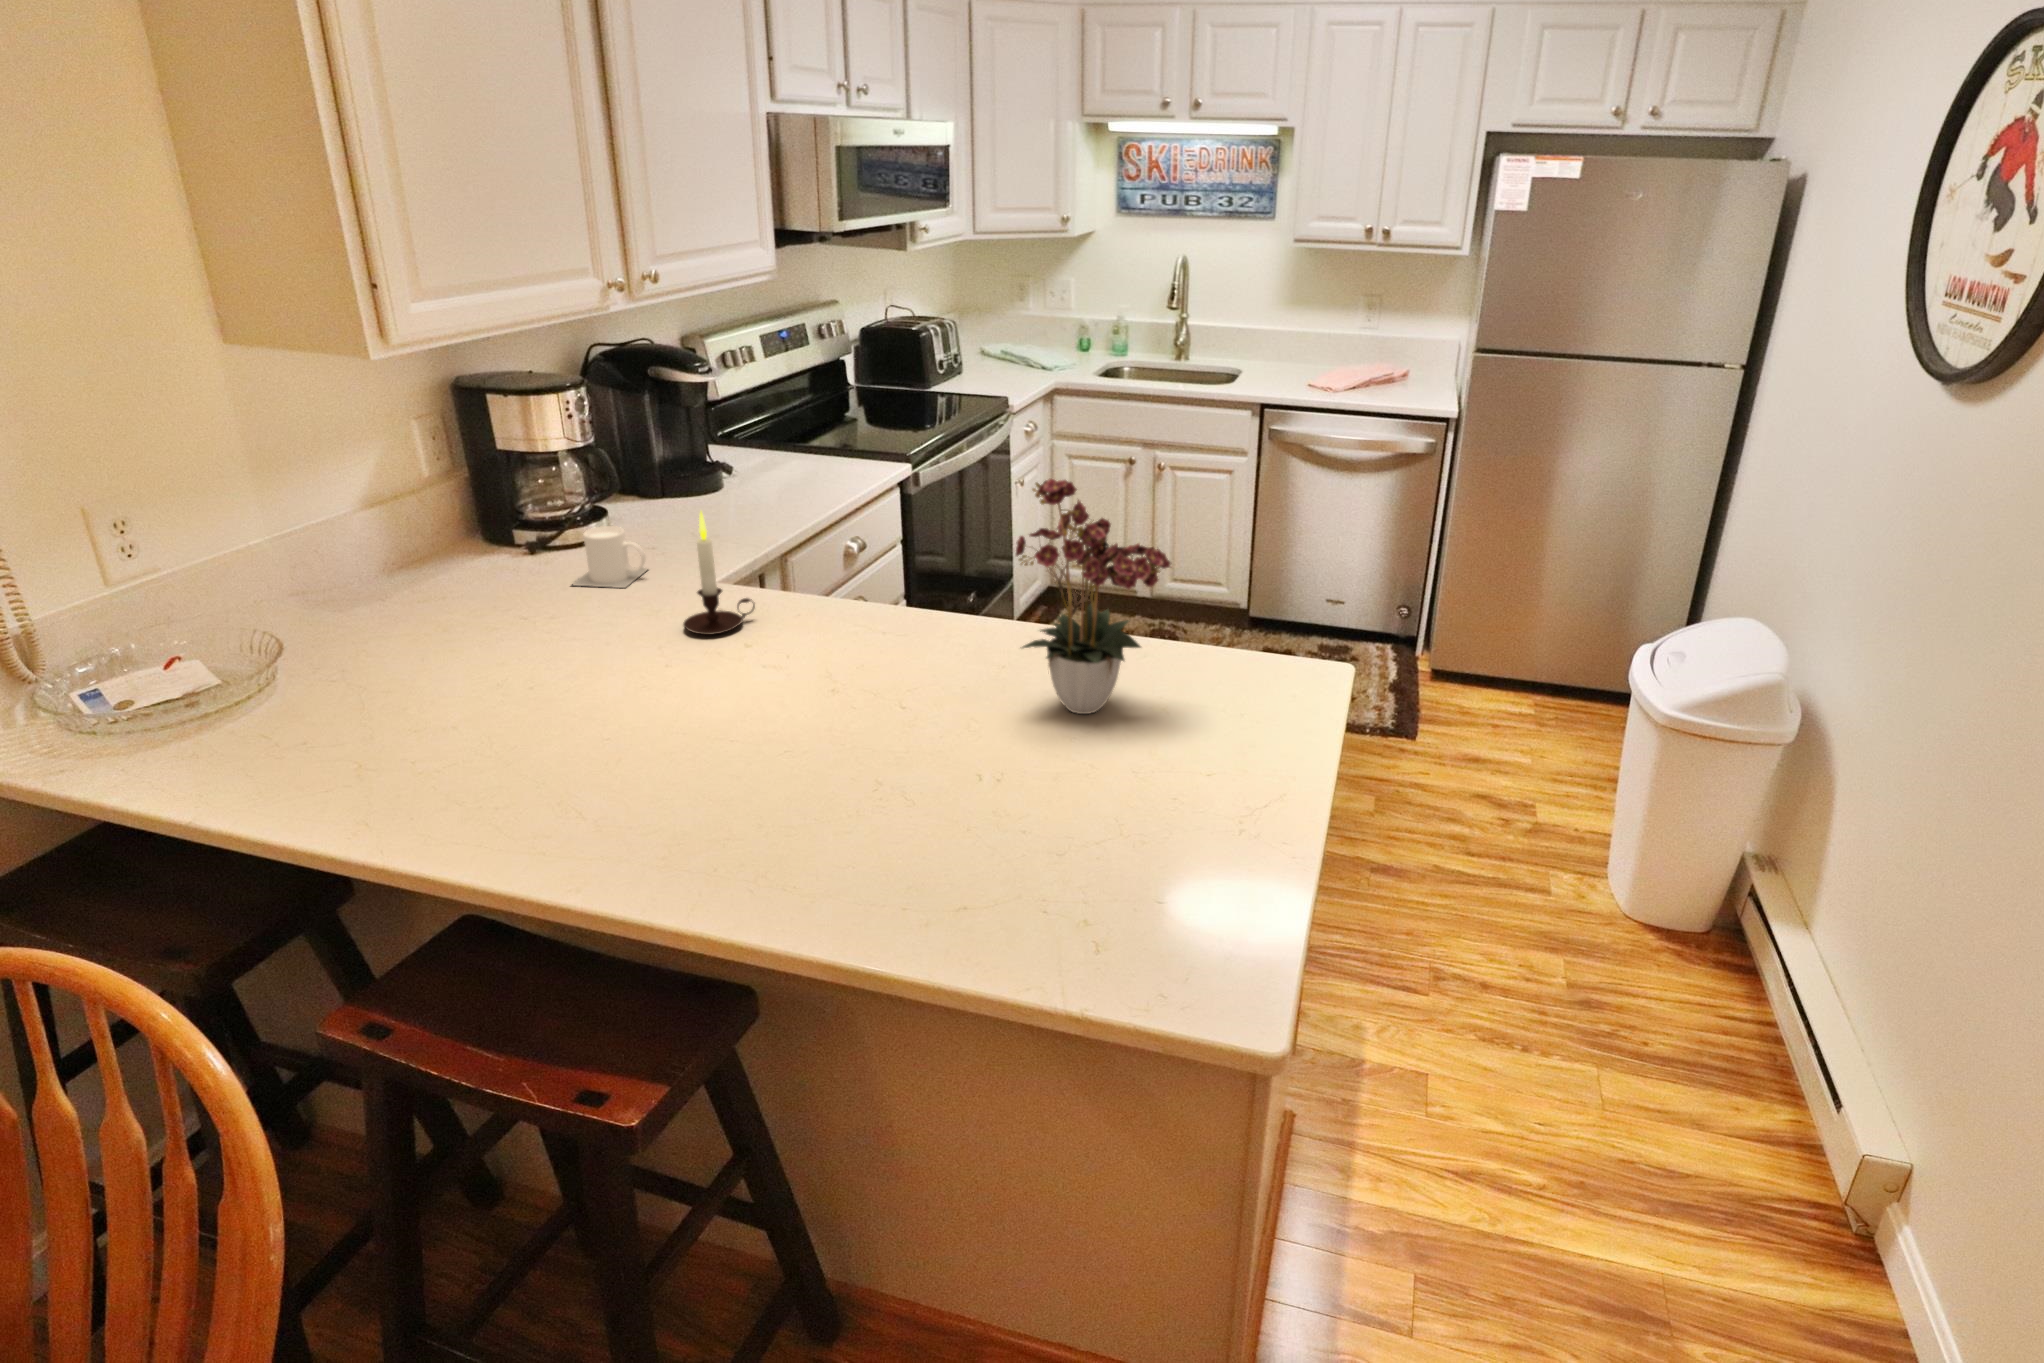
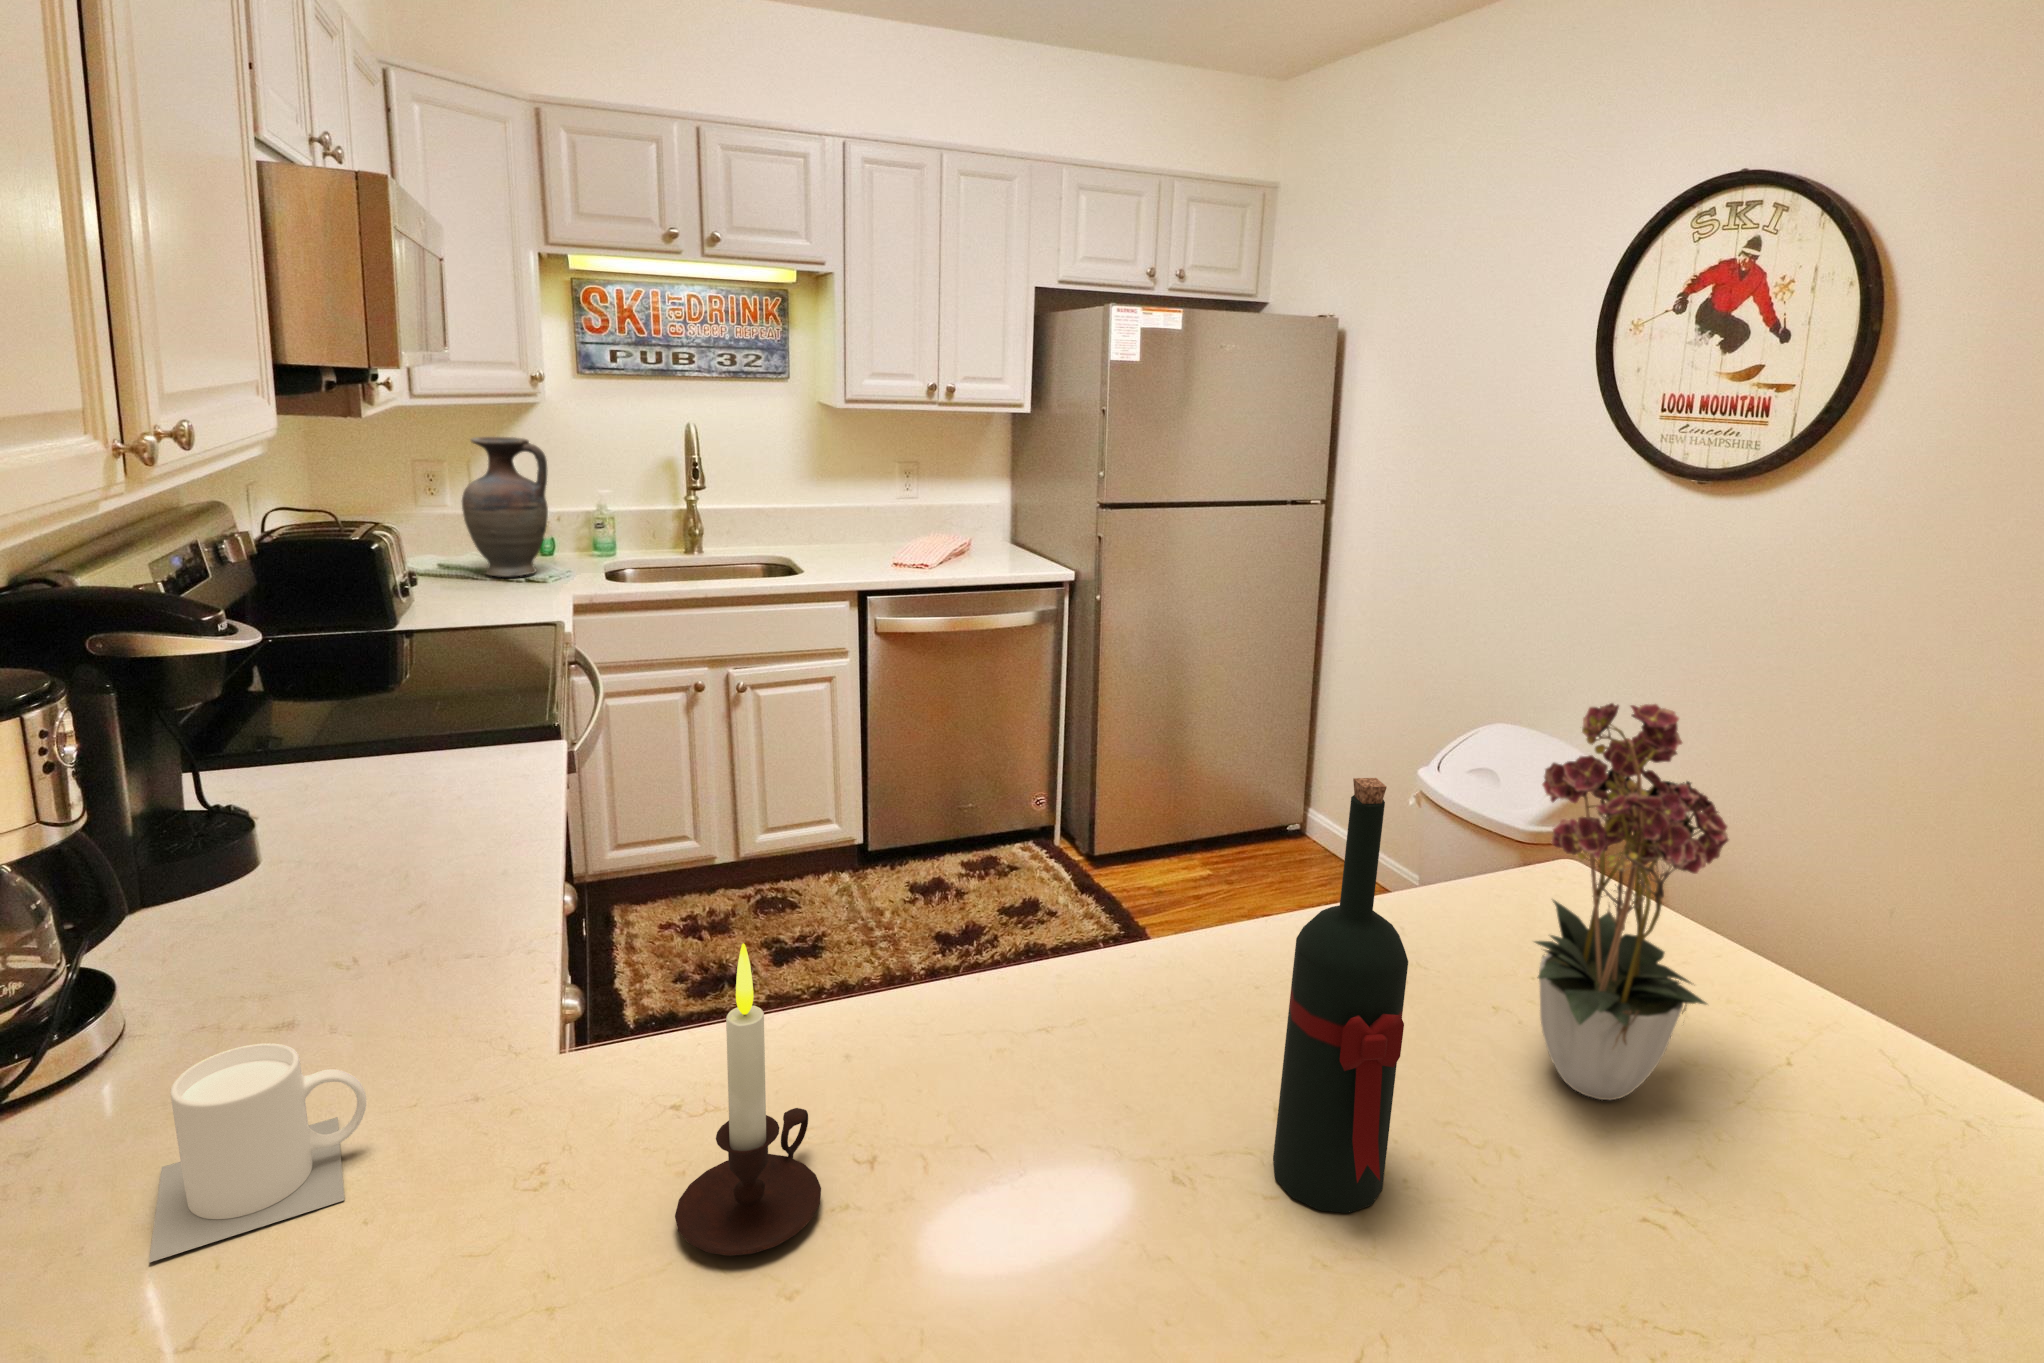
vase: none [1009,262,1064,365] -> present [462,436,548,576]
wine bottle: none [868,486,931,697] -> present [1273,778,1408,1213]

